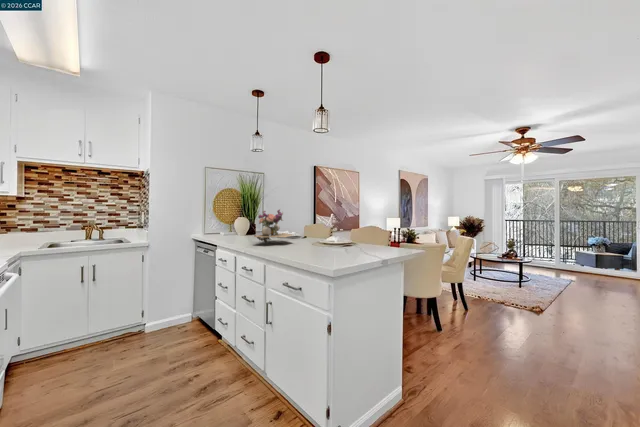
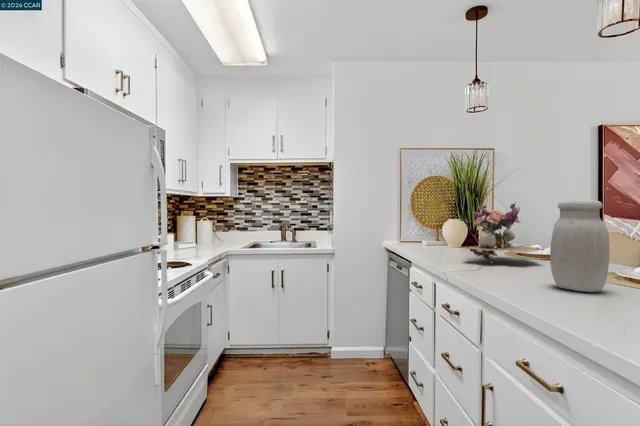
jar: none [300,210,323,255] -> present [550,200,609,292]

